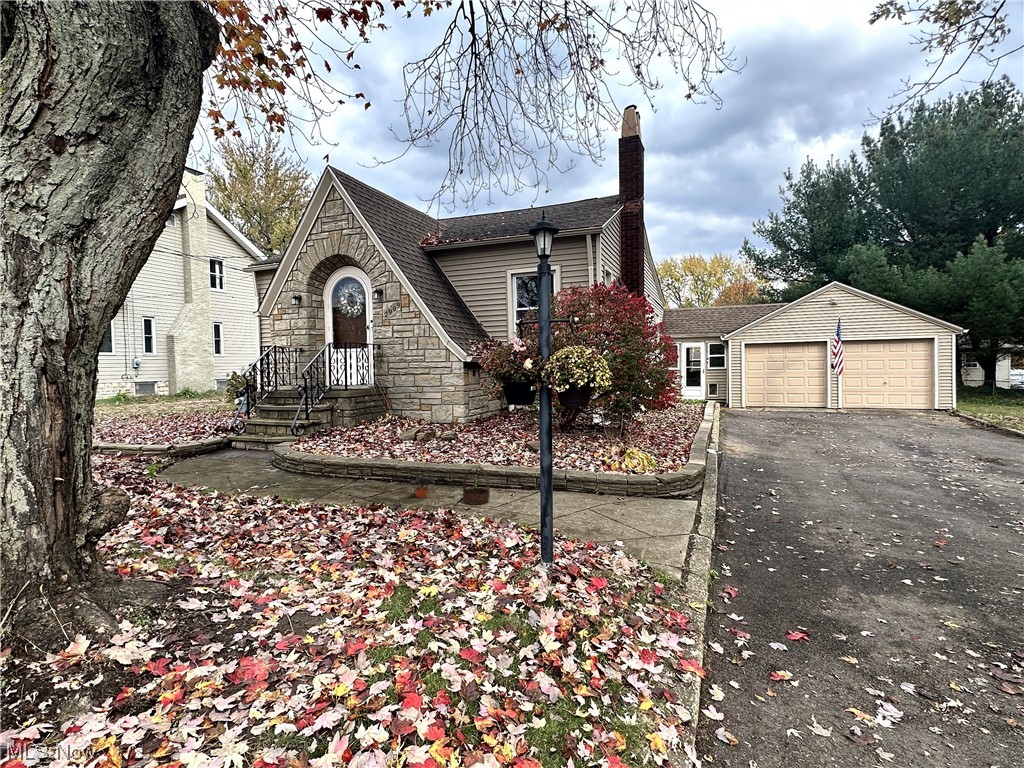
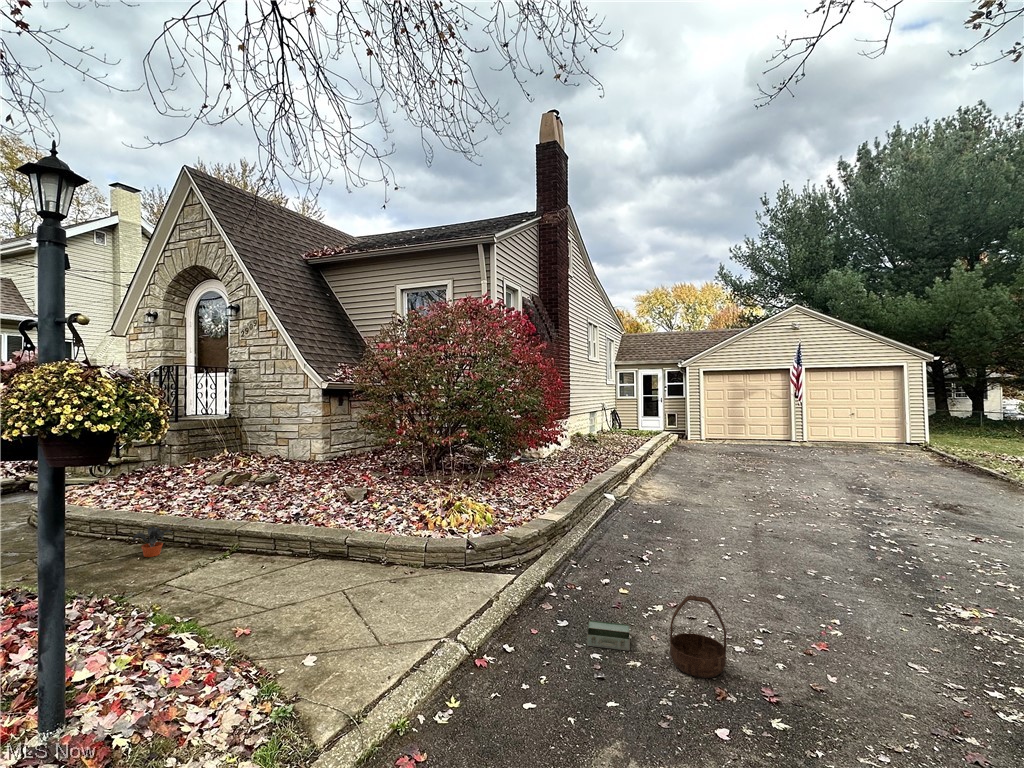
basket: present [463,466,490,505] -> present [670,595,726,678]
toolbox: none [810,532,851,550] -> present [587,620,630,651]

